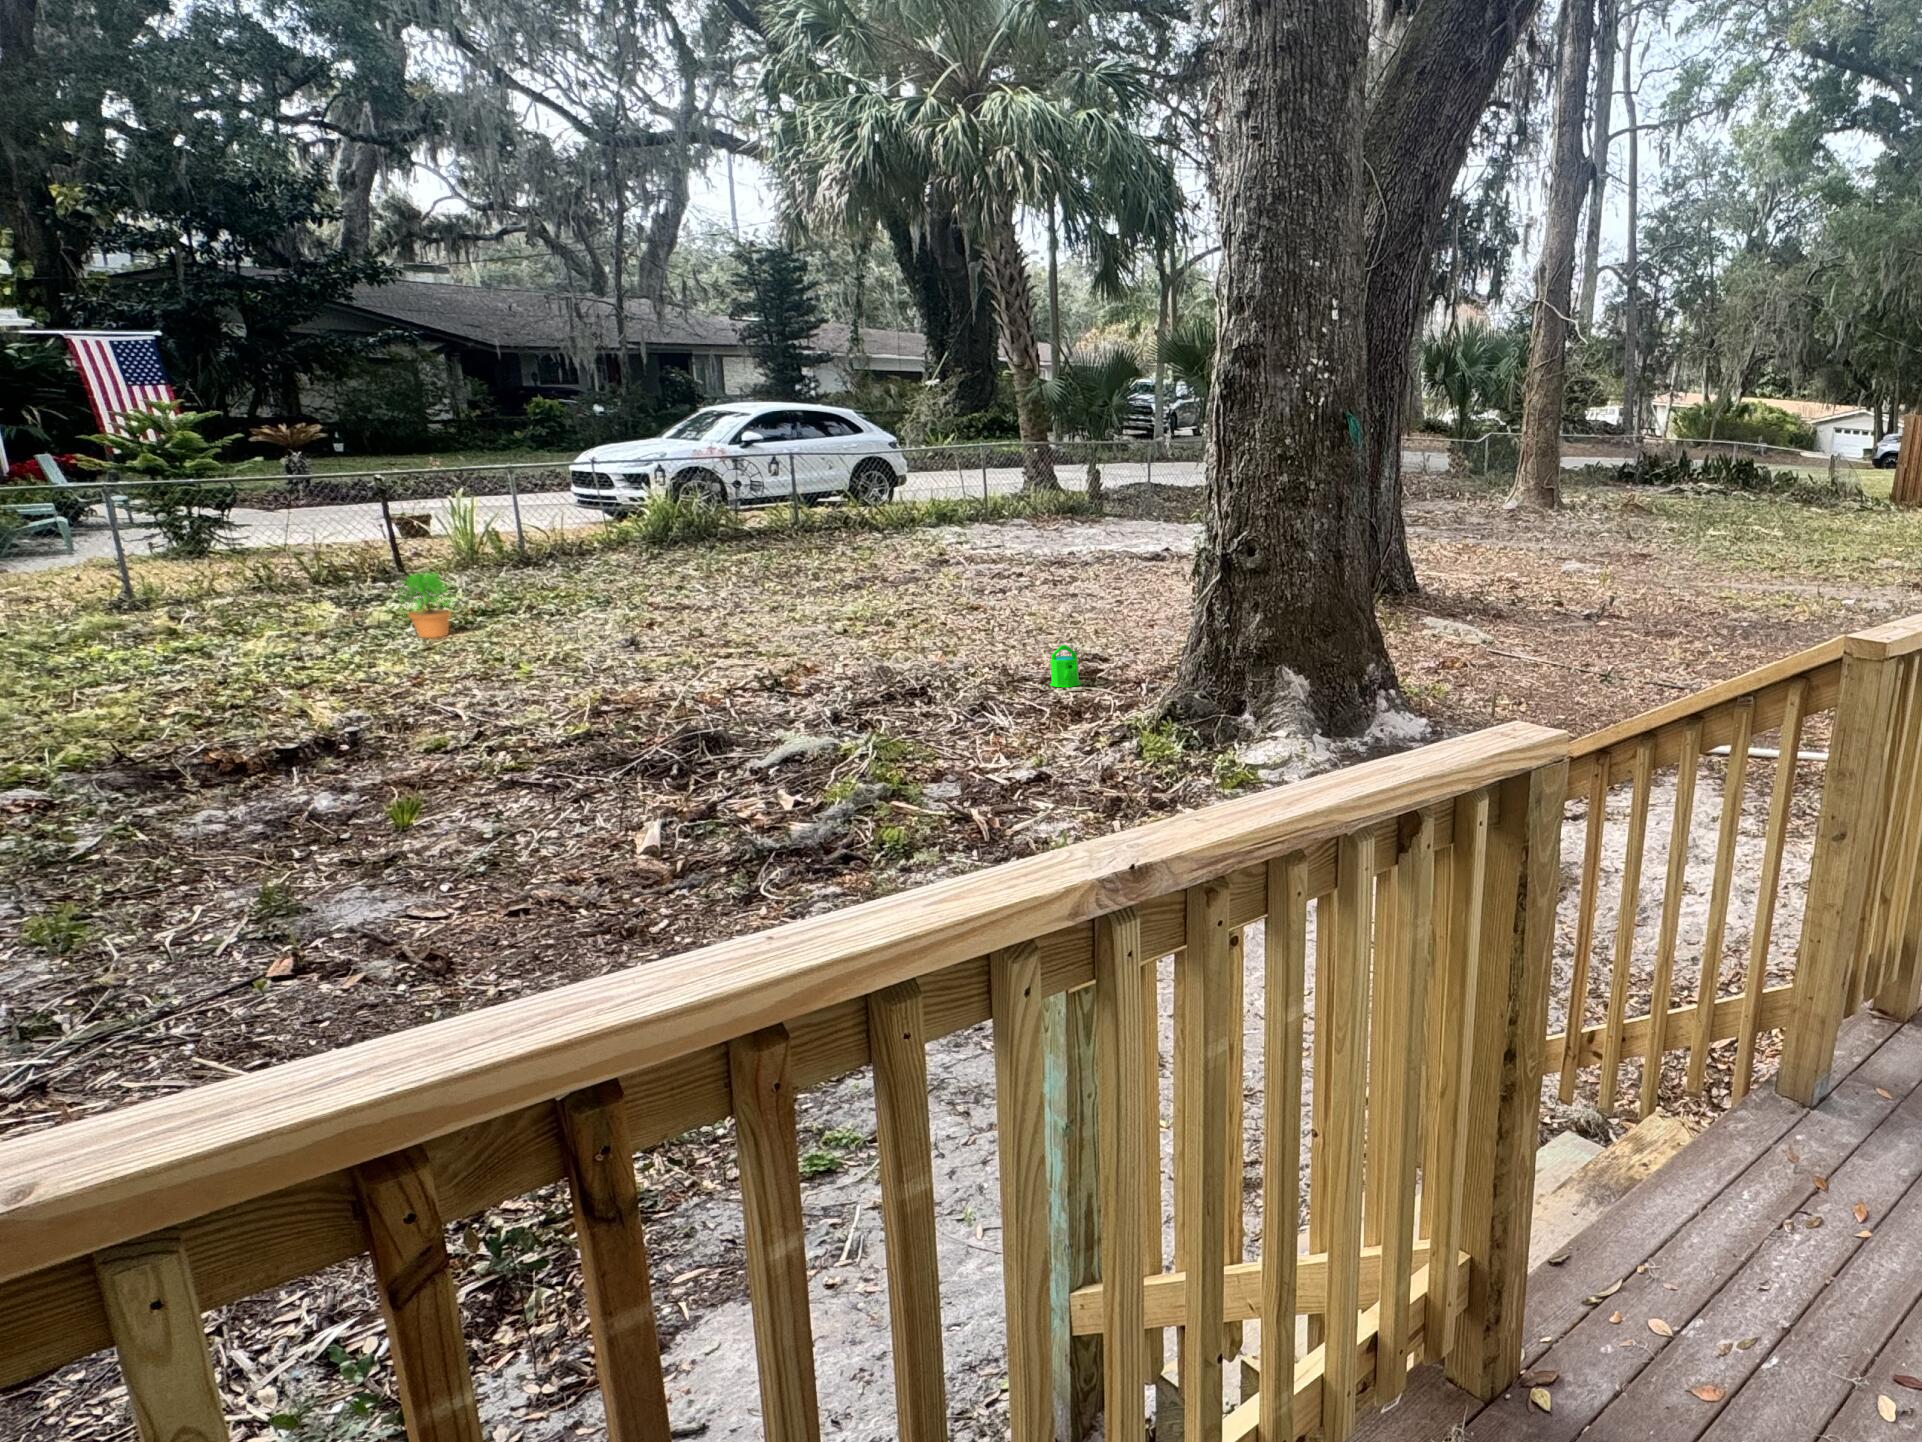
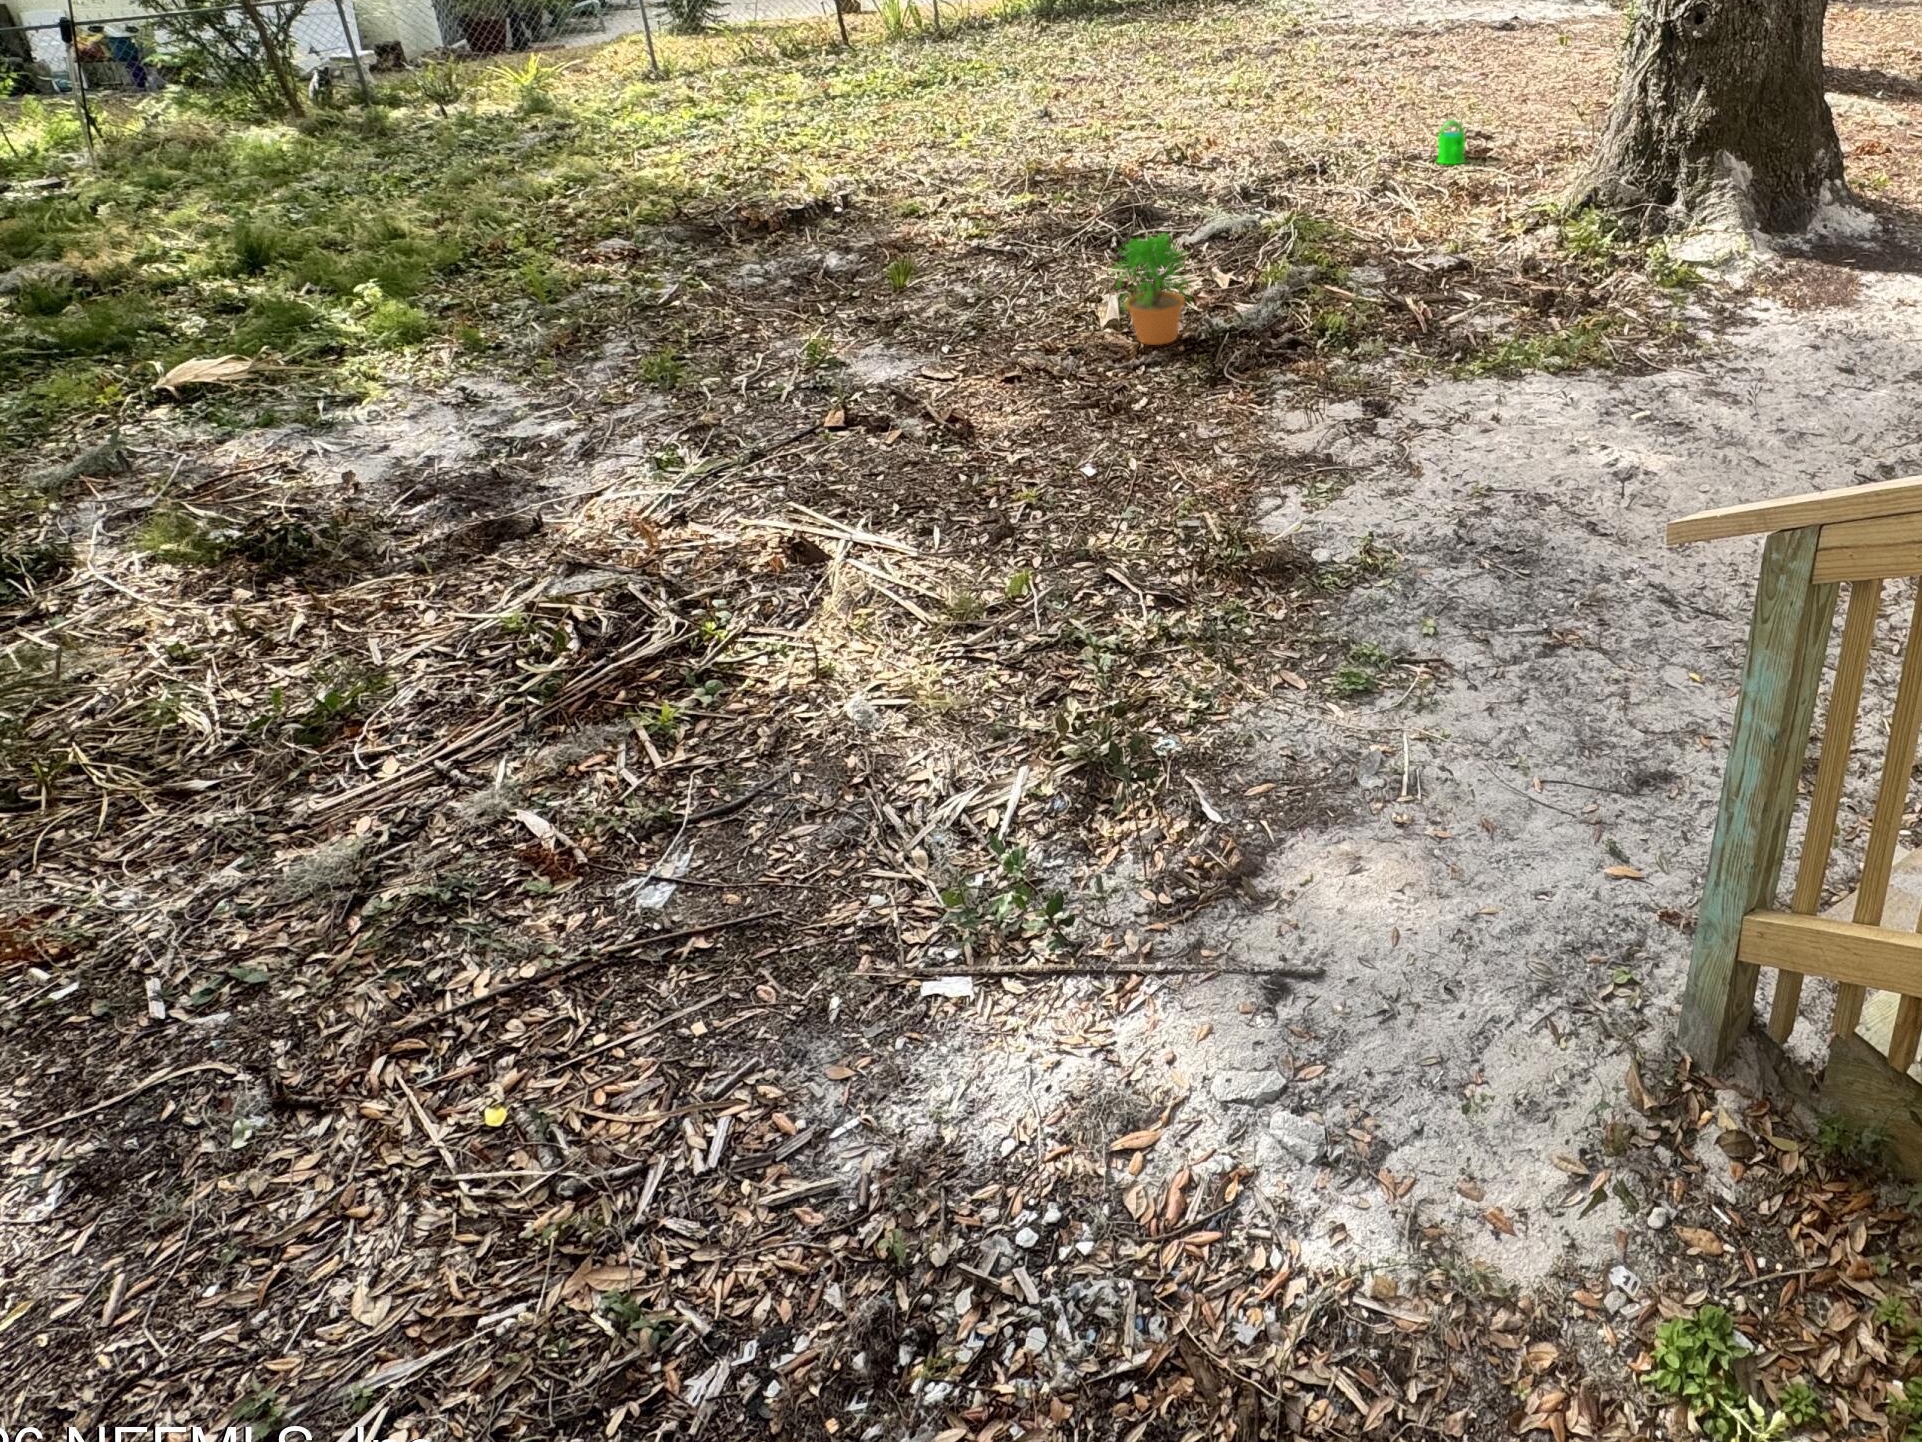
potted plant: present [400,572,455,638] -> present [1112,233,1191,345]

